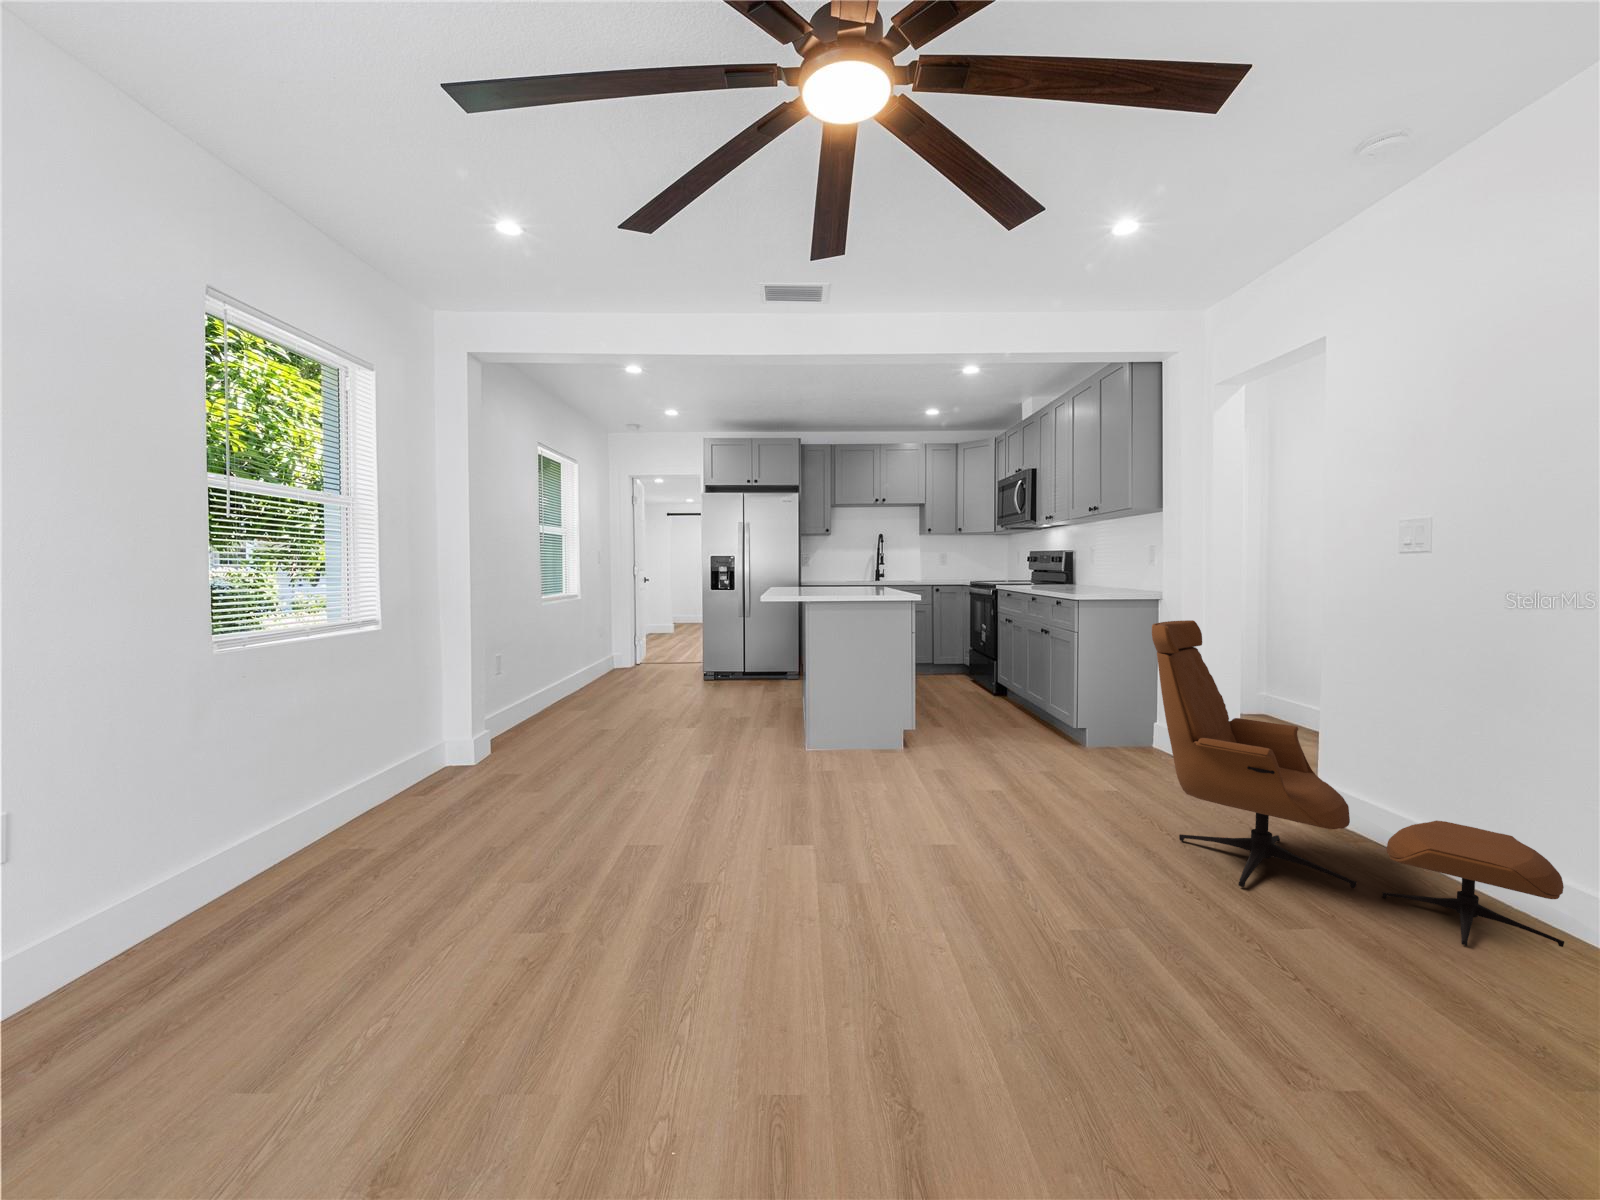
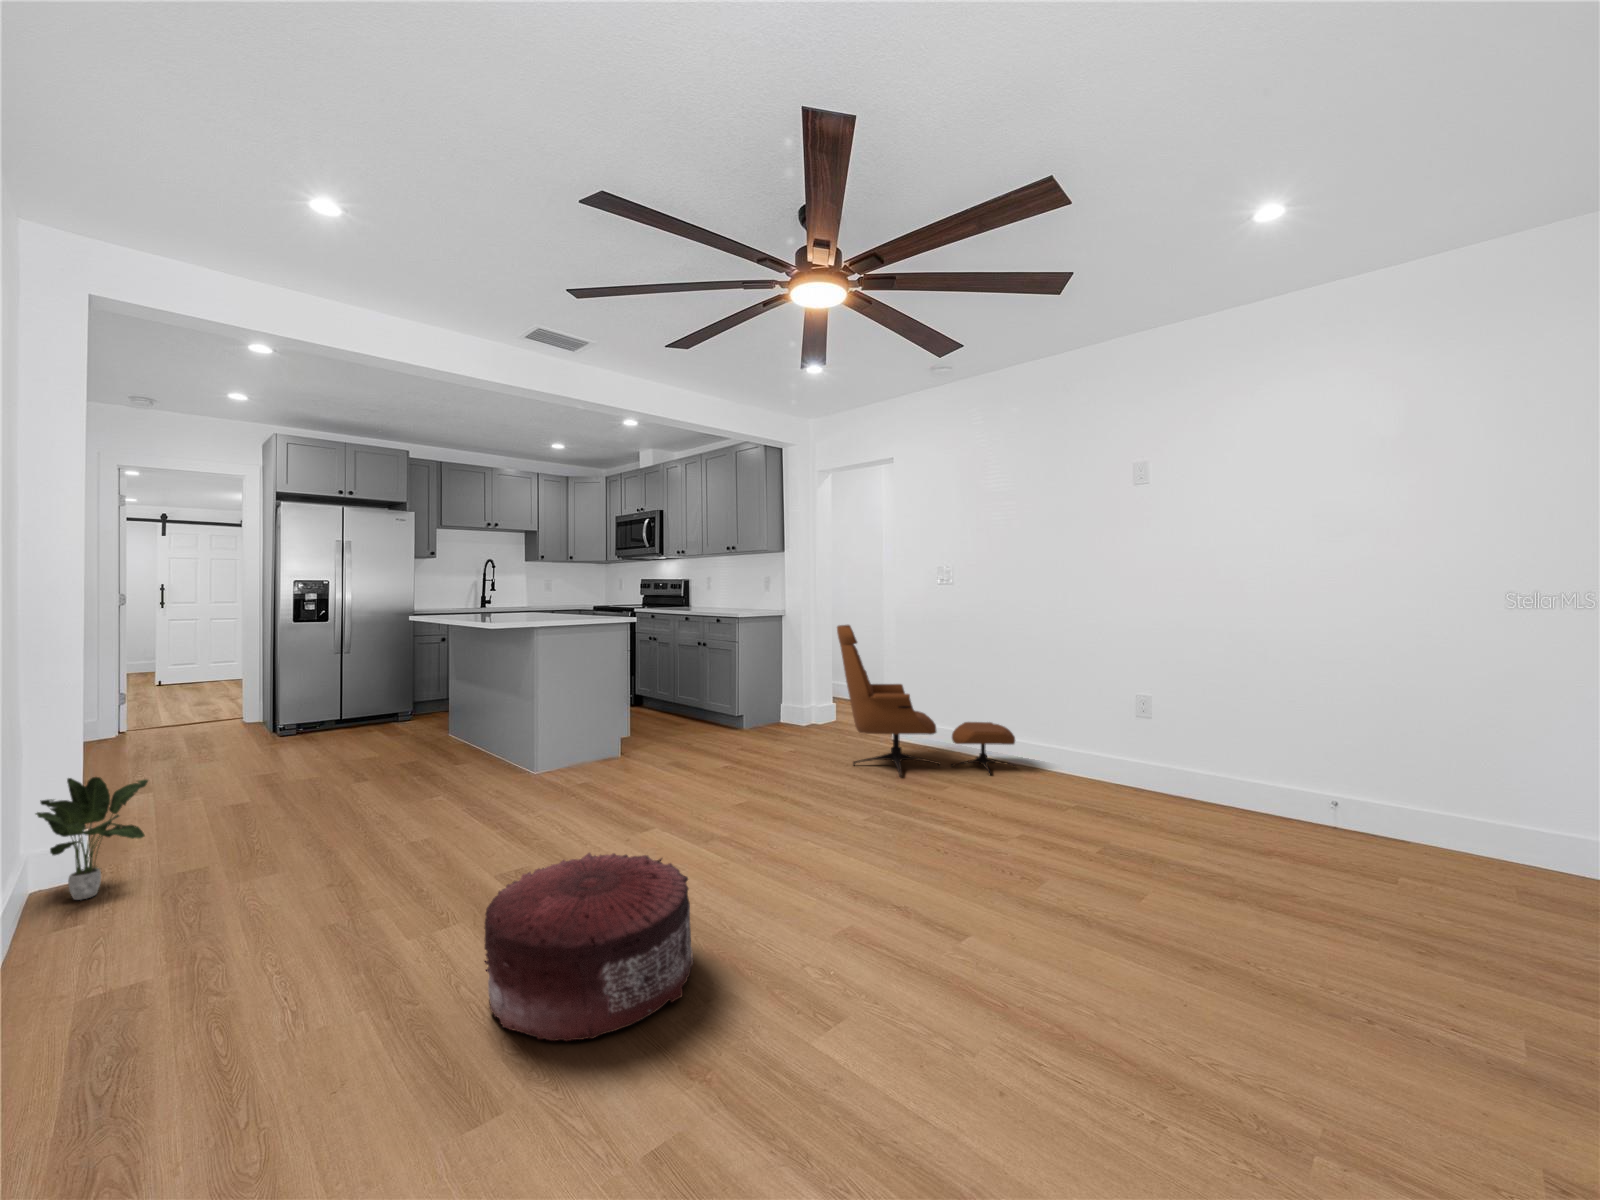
potted plant: none [411,701,476,788] -> present [36,777,148,900]
pouf: none [332,877,606,1126] -> present [484,853,693,1041]

